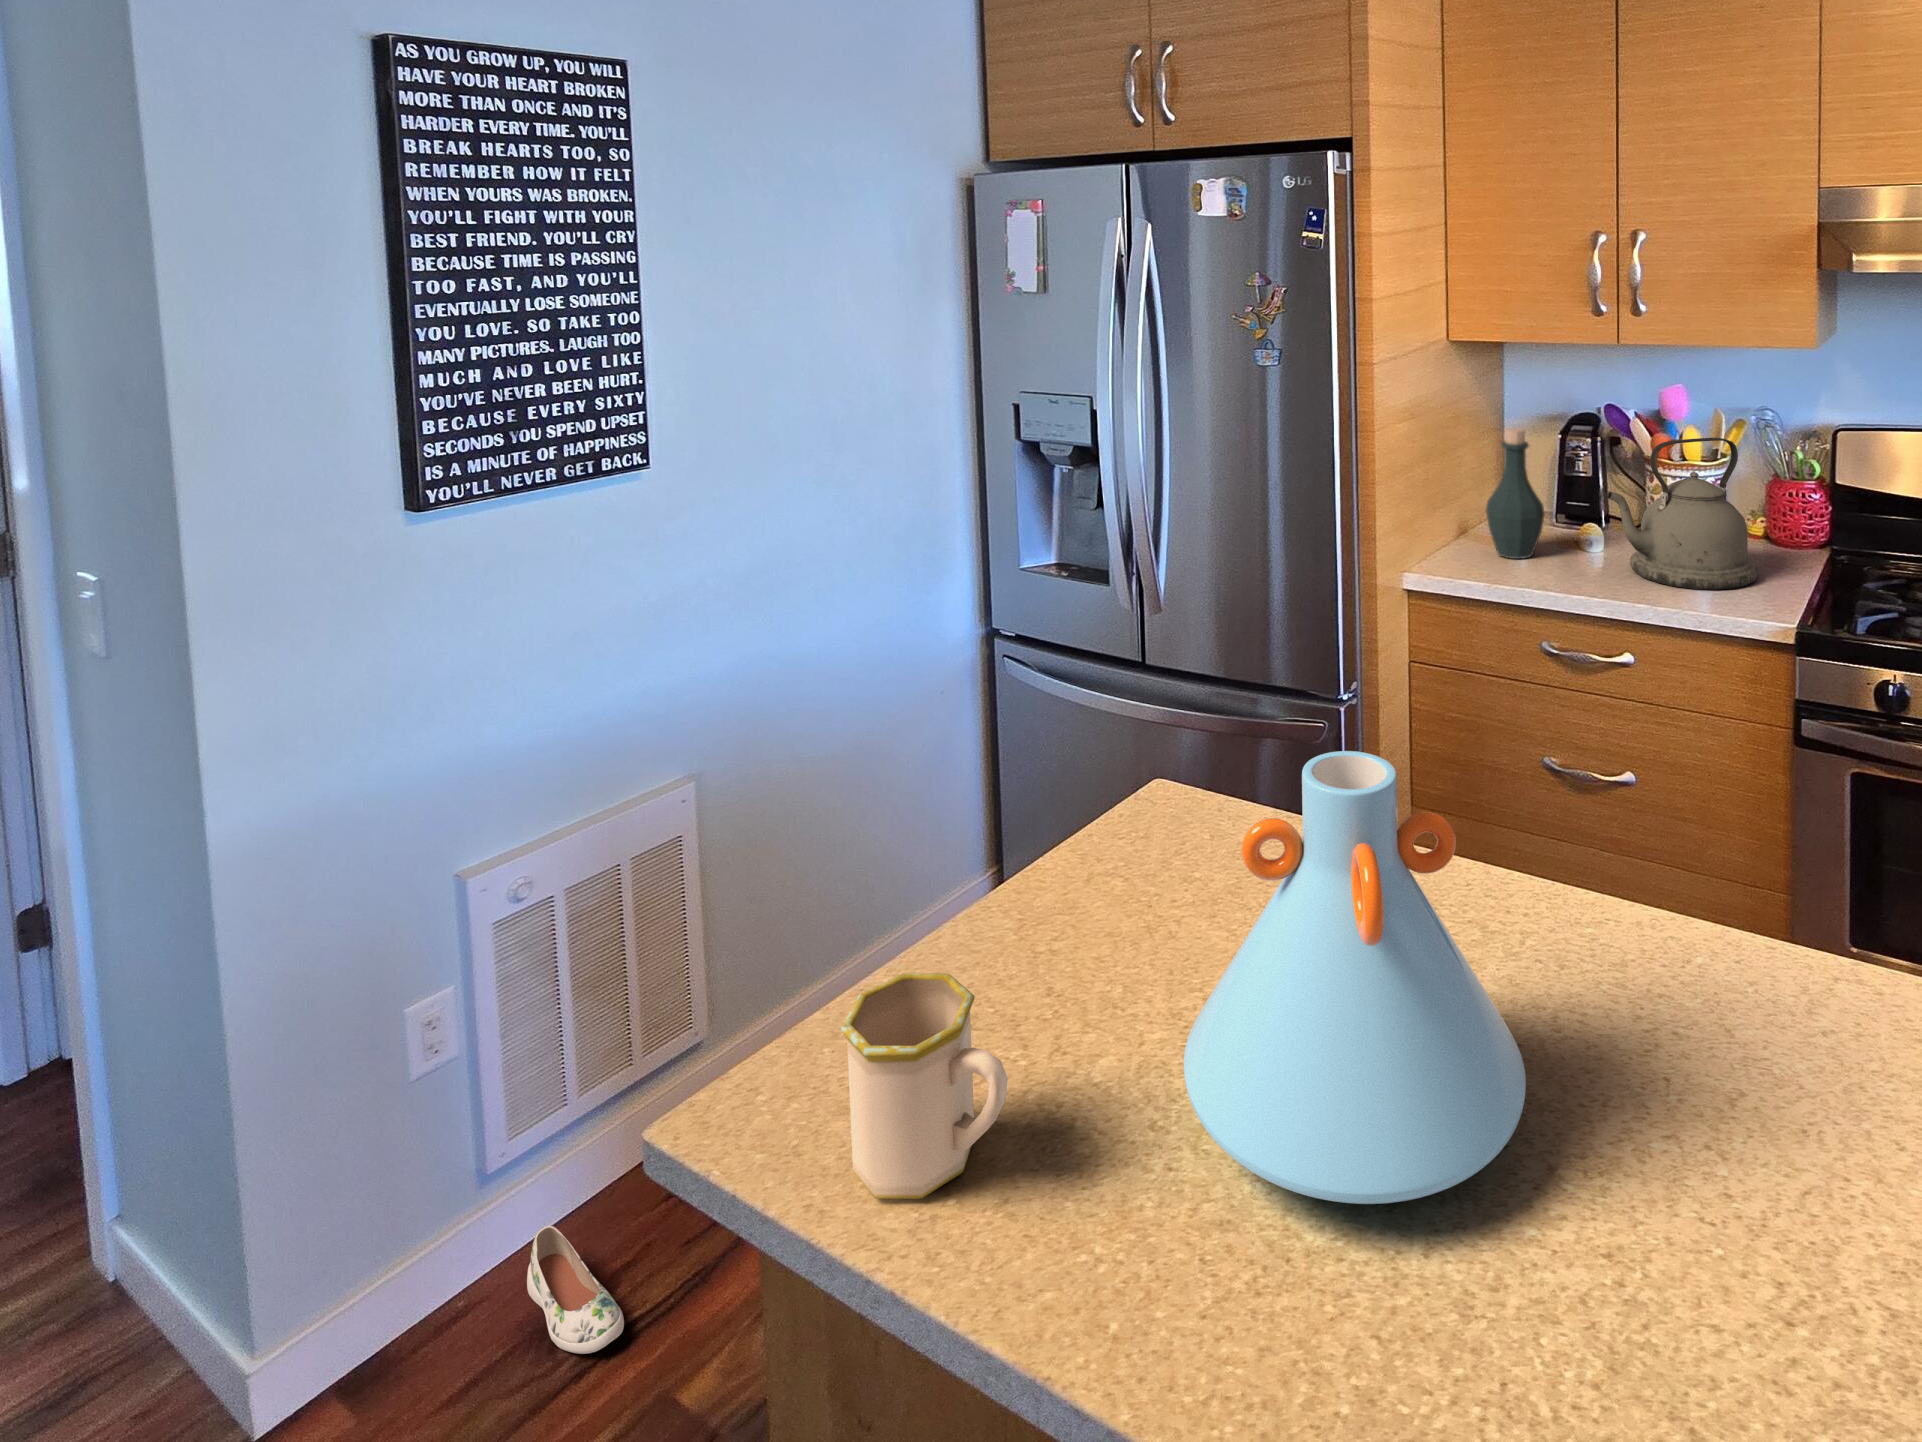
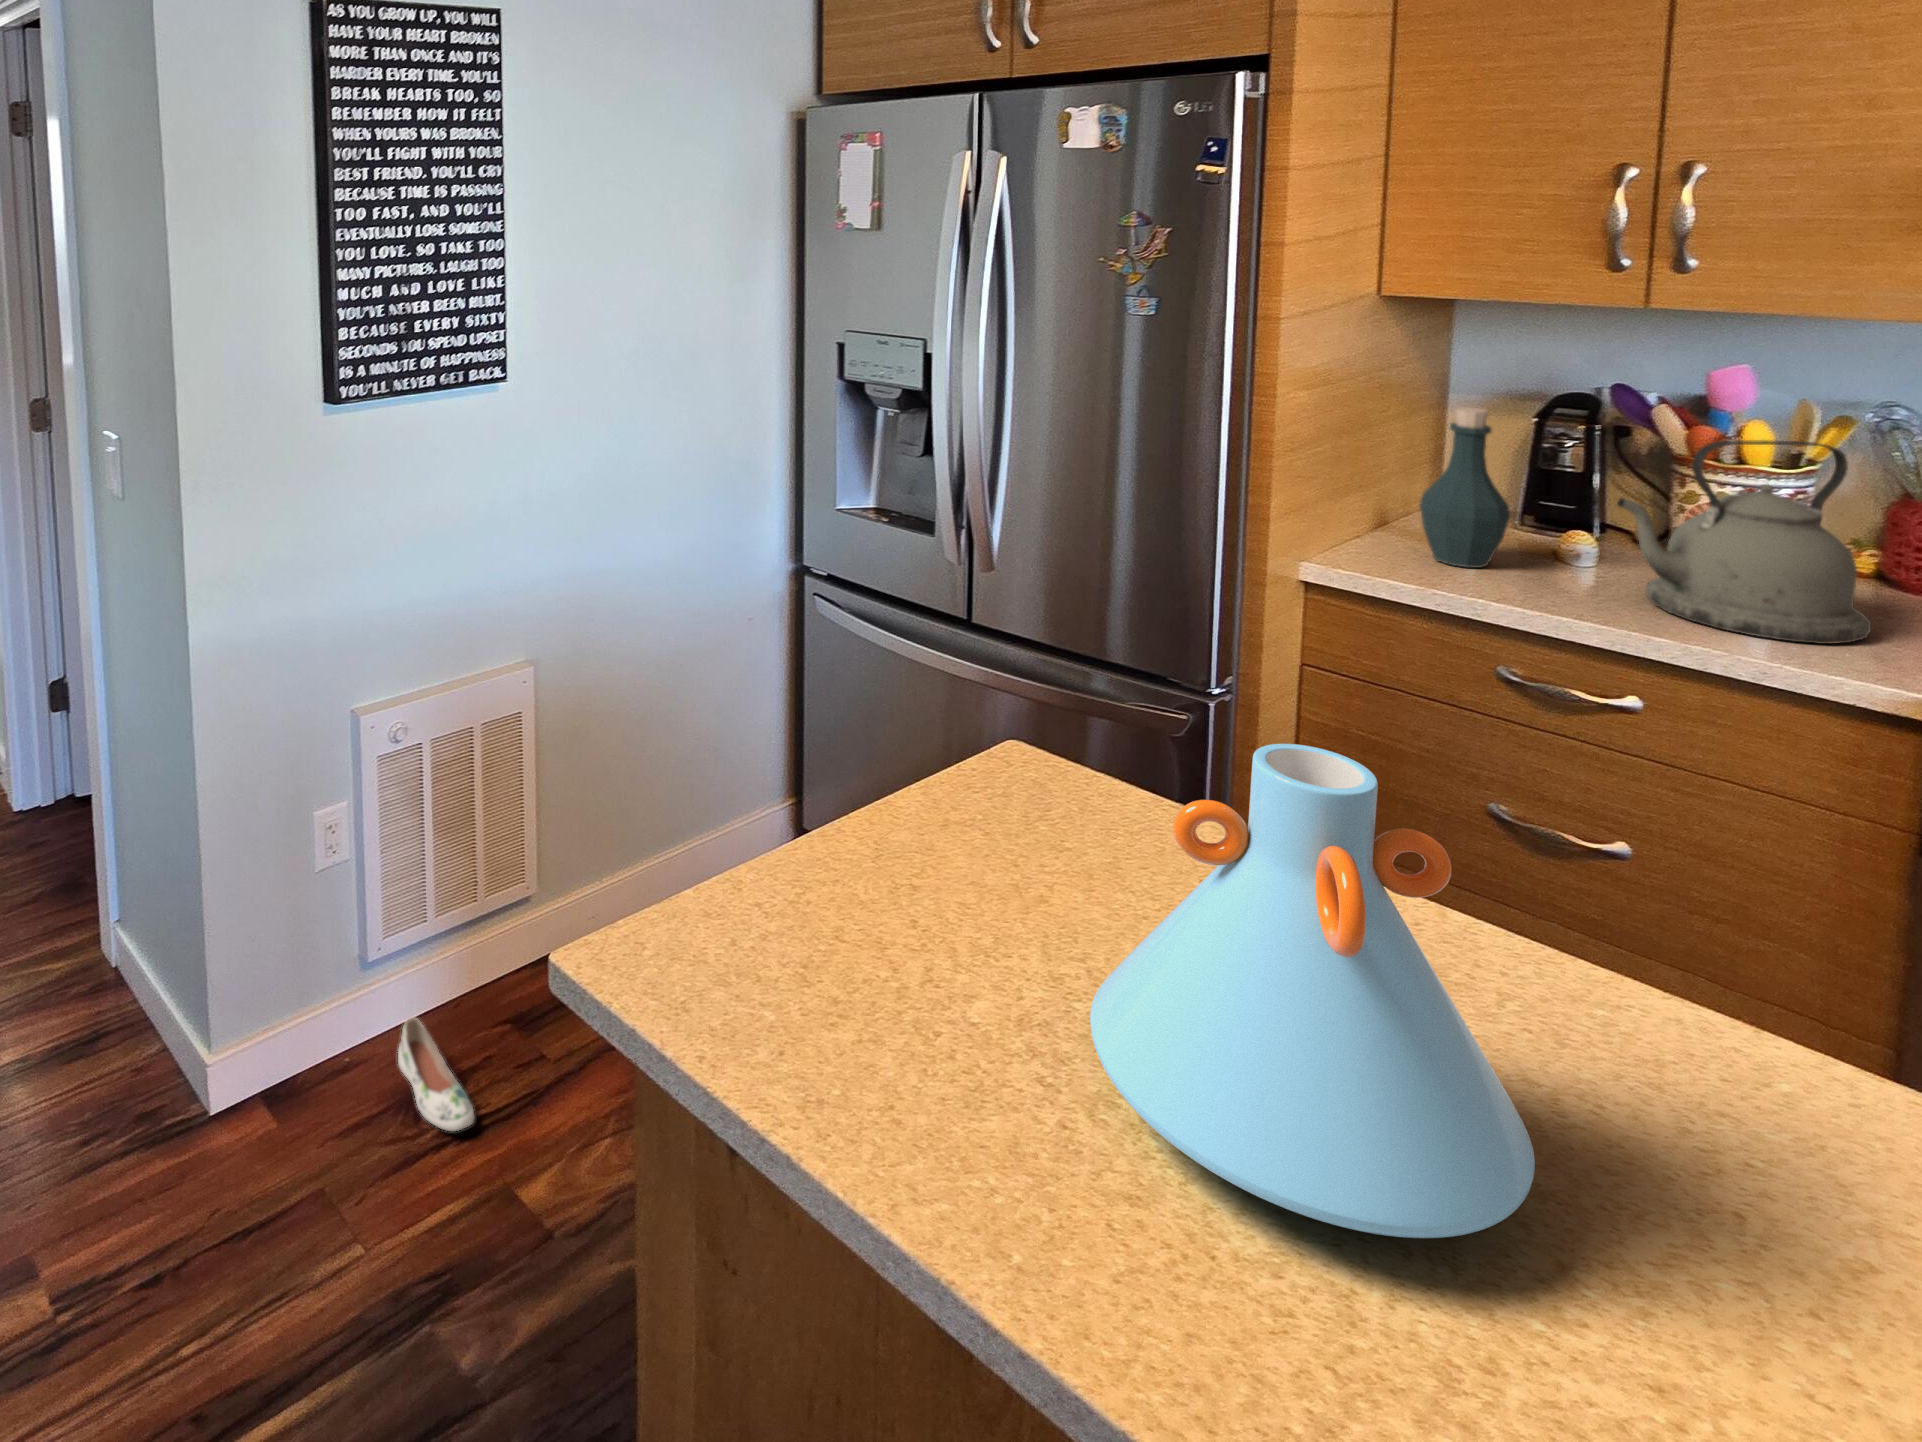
mug: present [841,973,1008,1199] -> none [751,870,912,1076]

